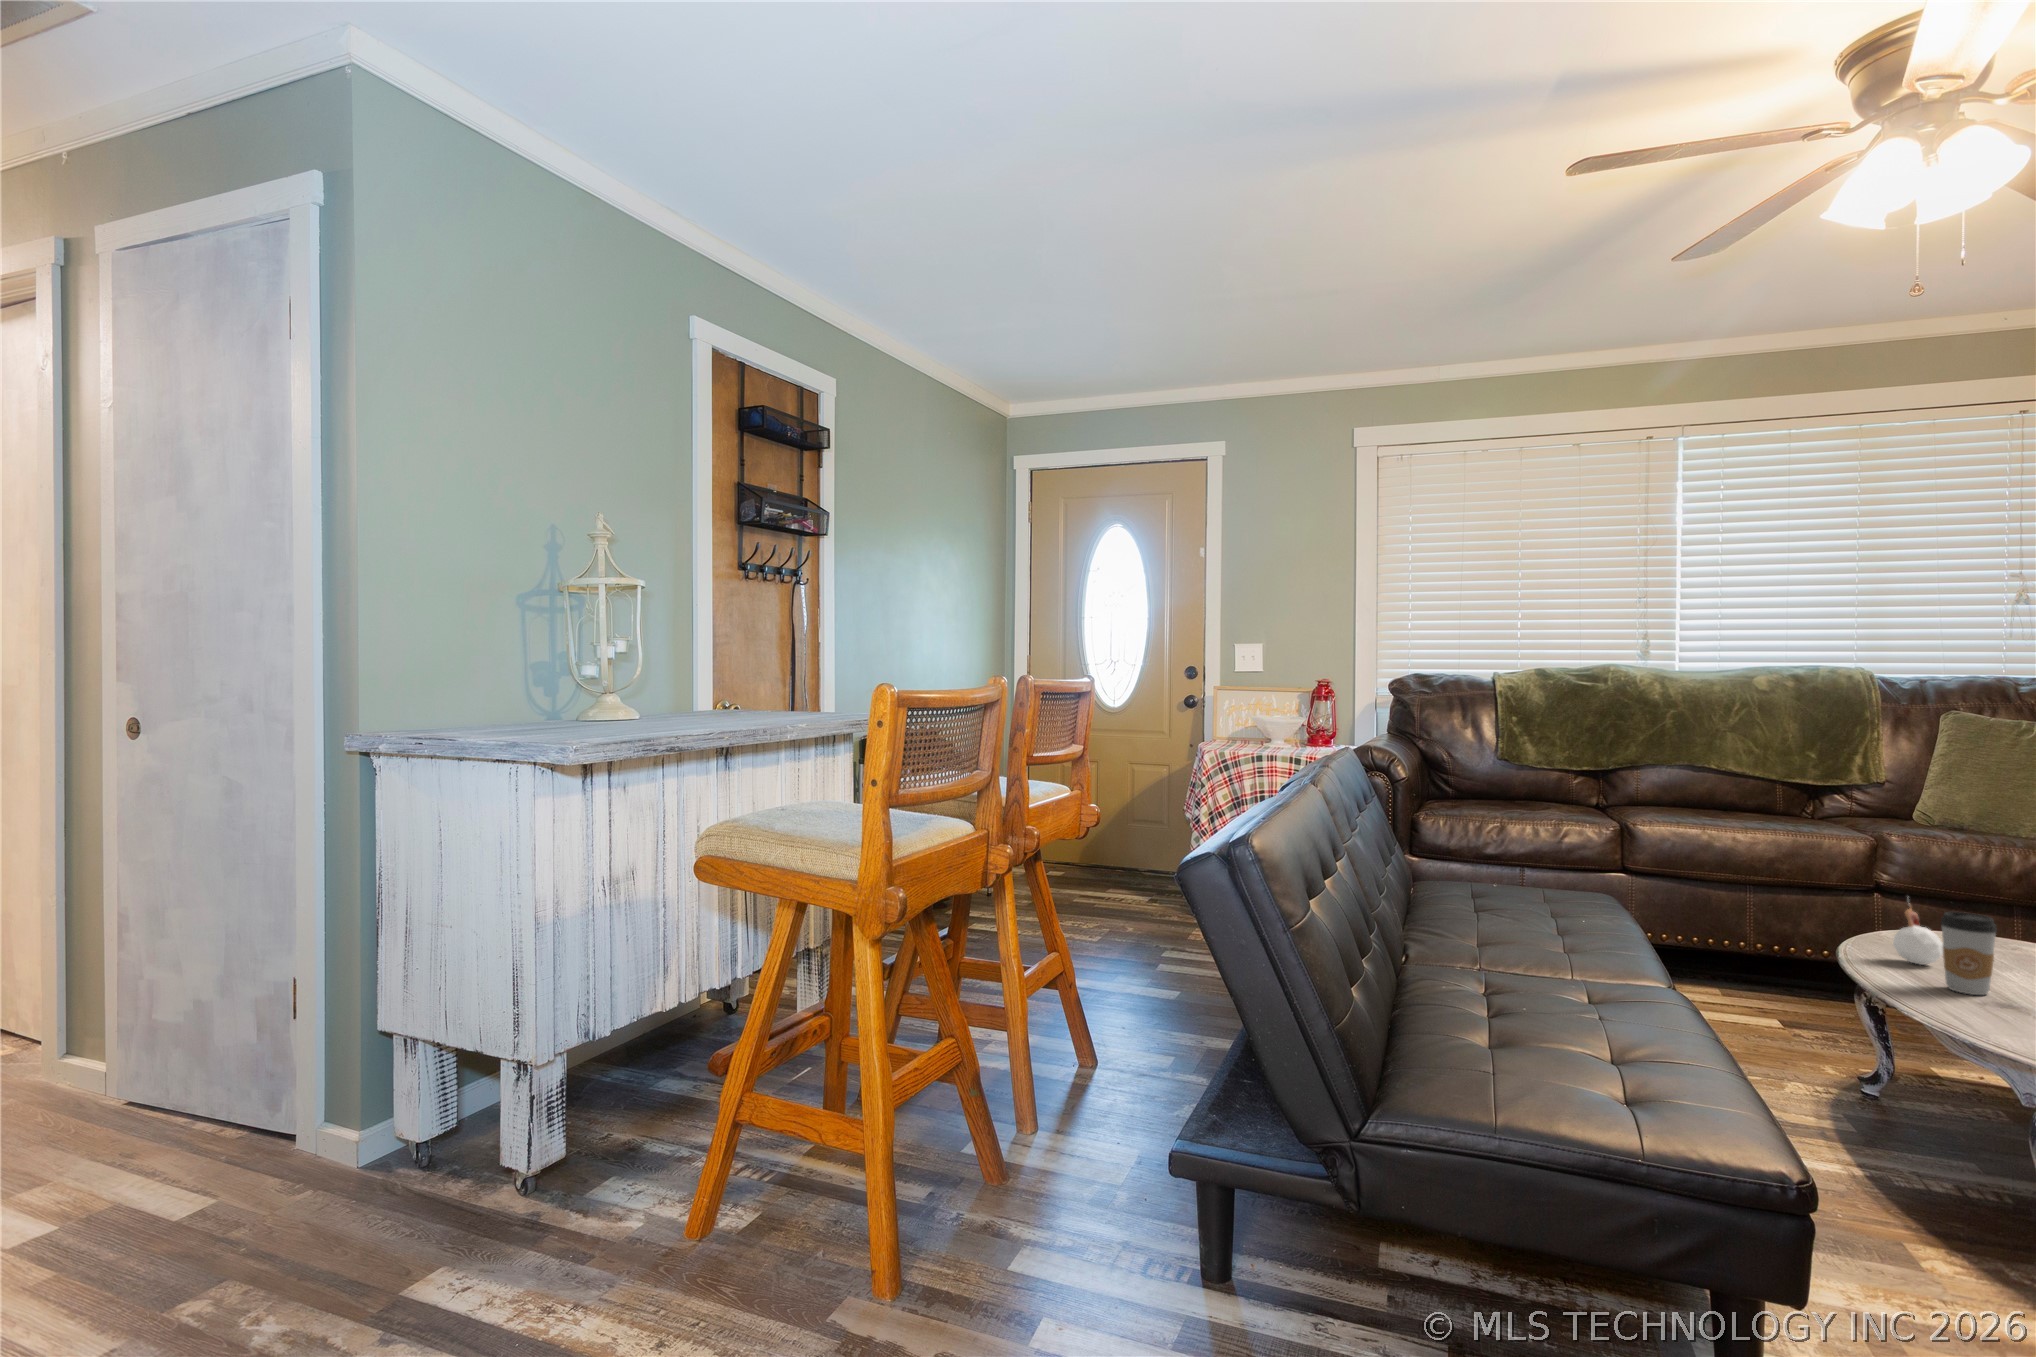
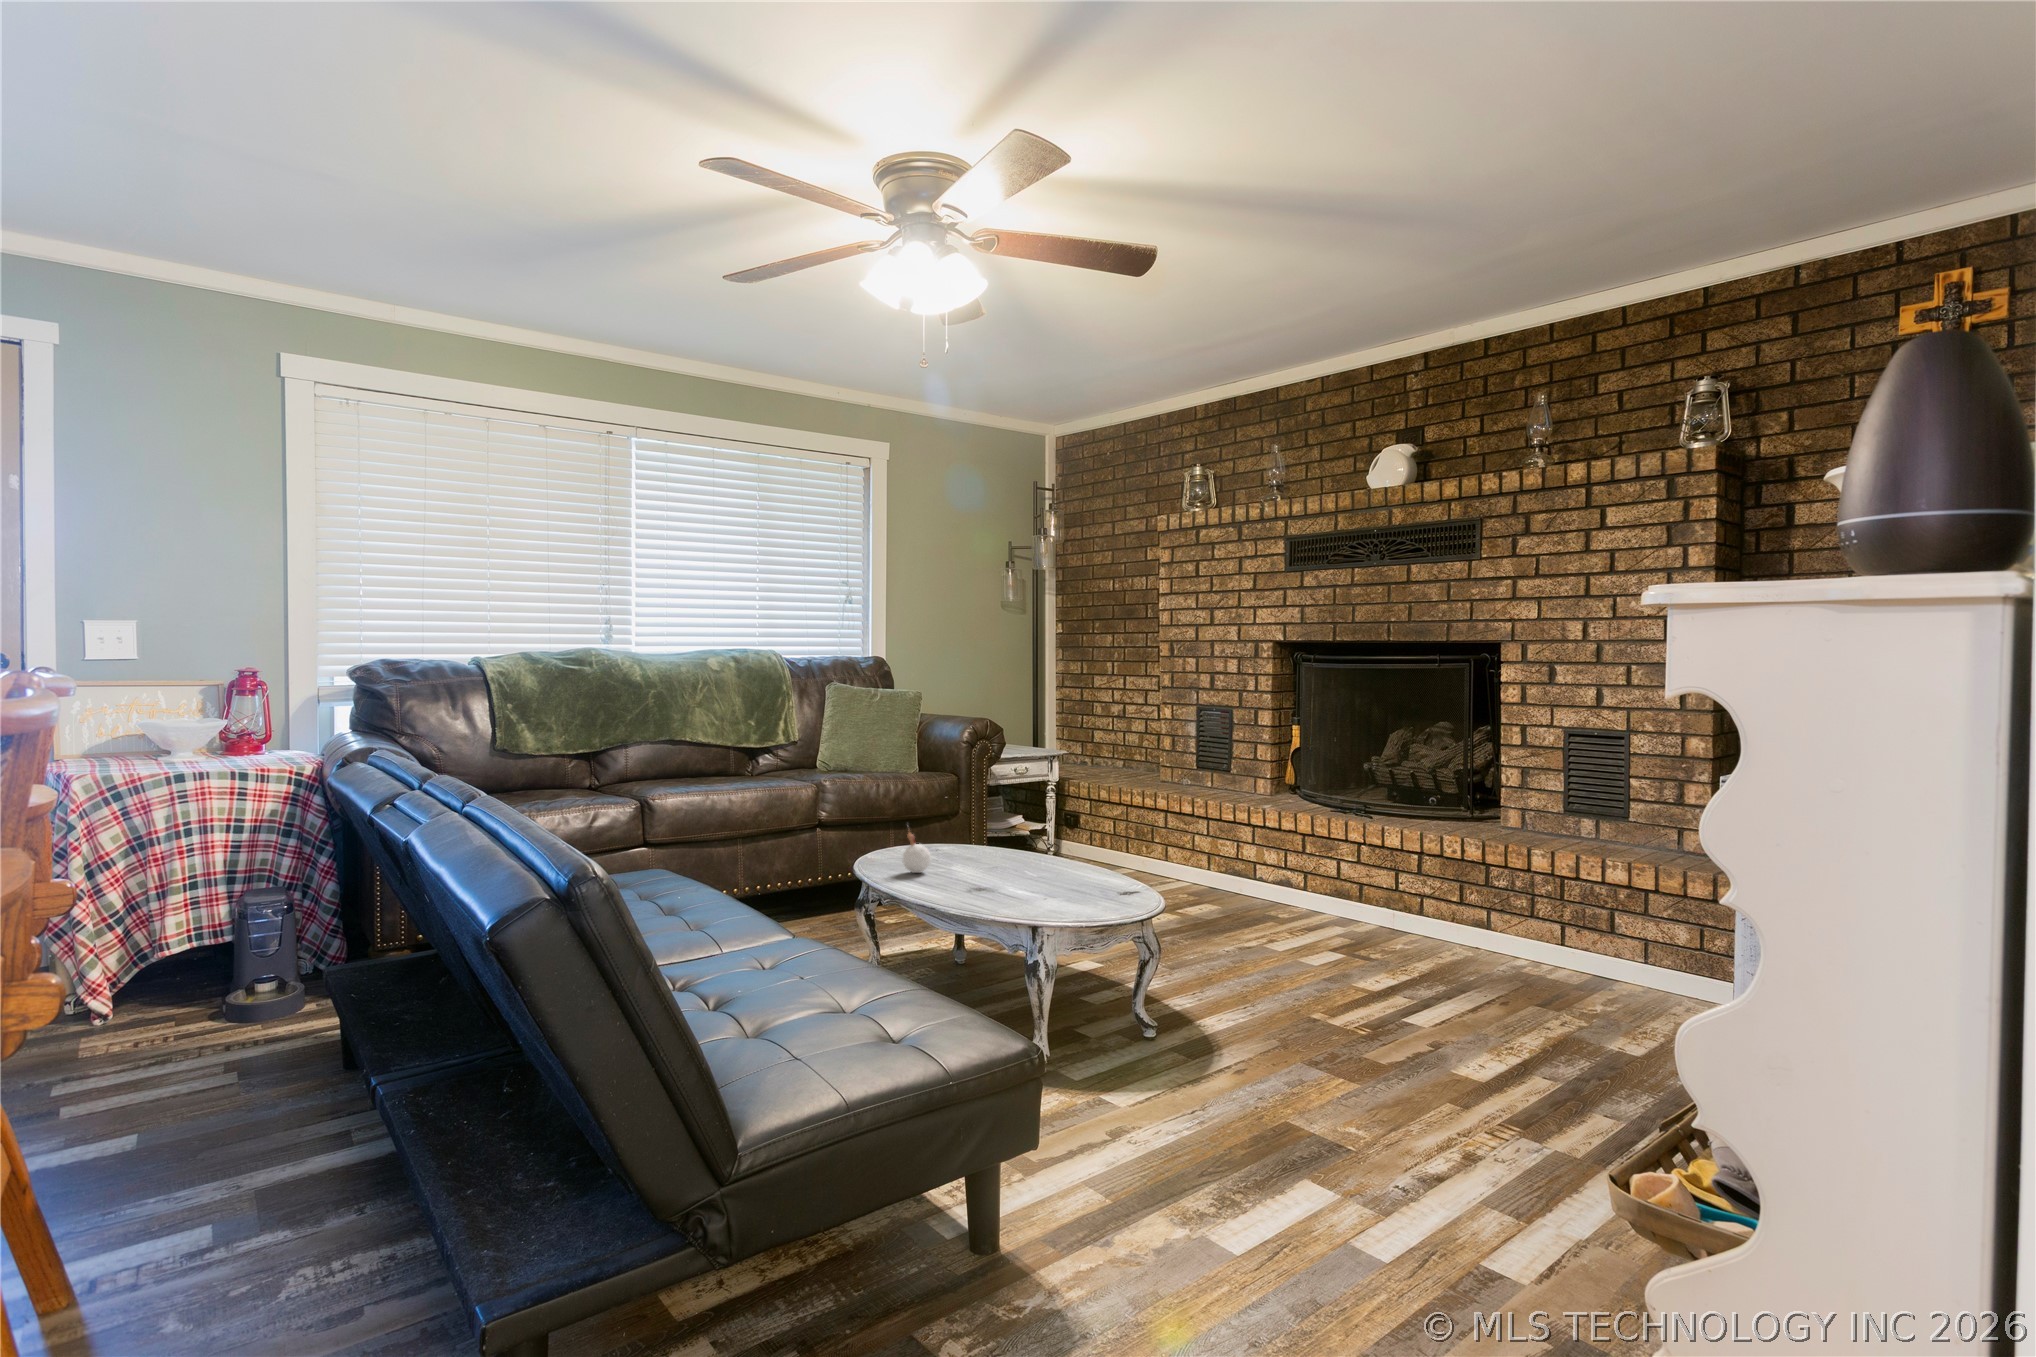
coffee cup: present [1941,912,1997,995] -> none [945,827,976,886]

